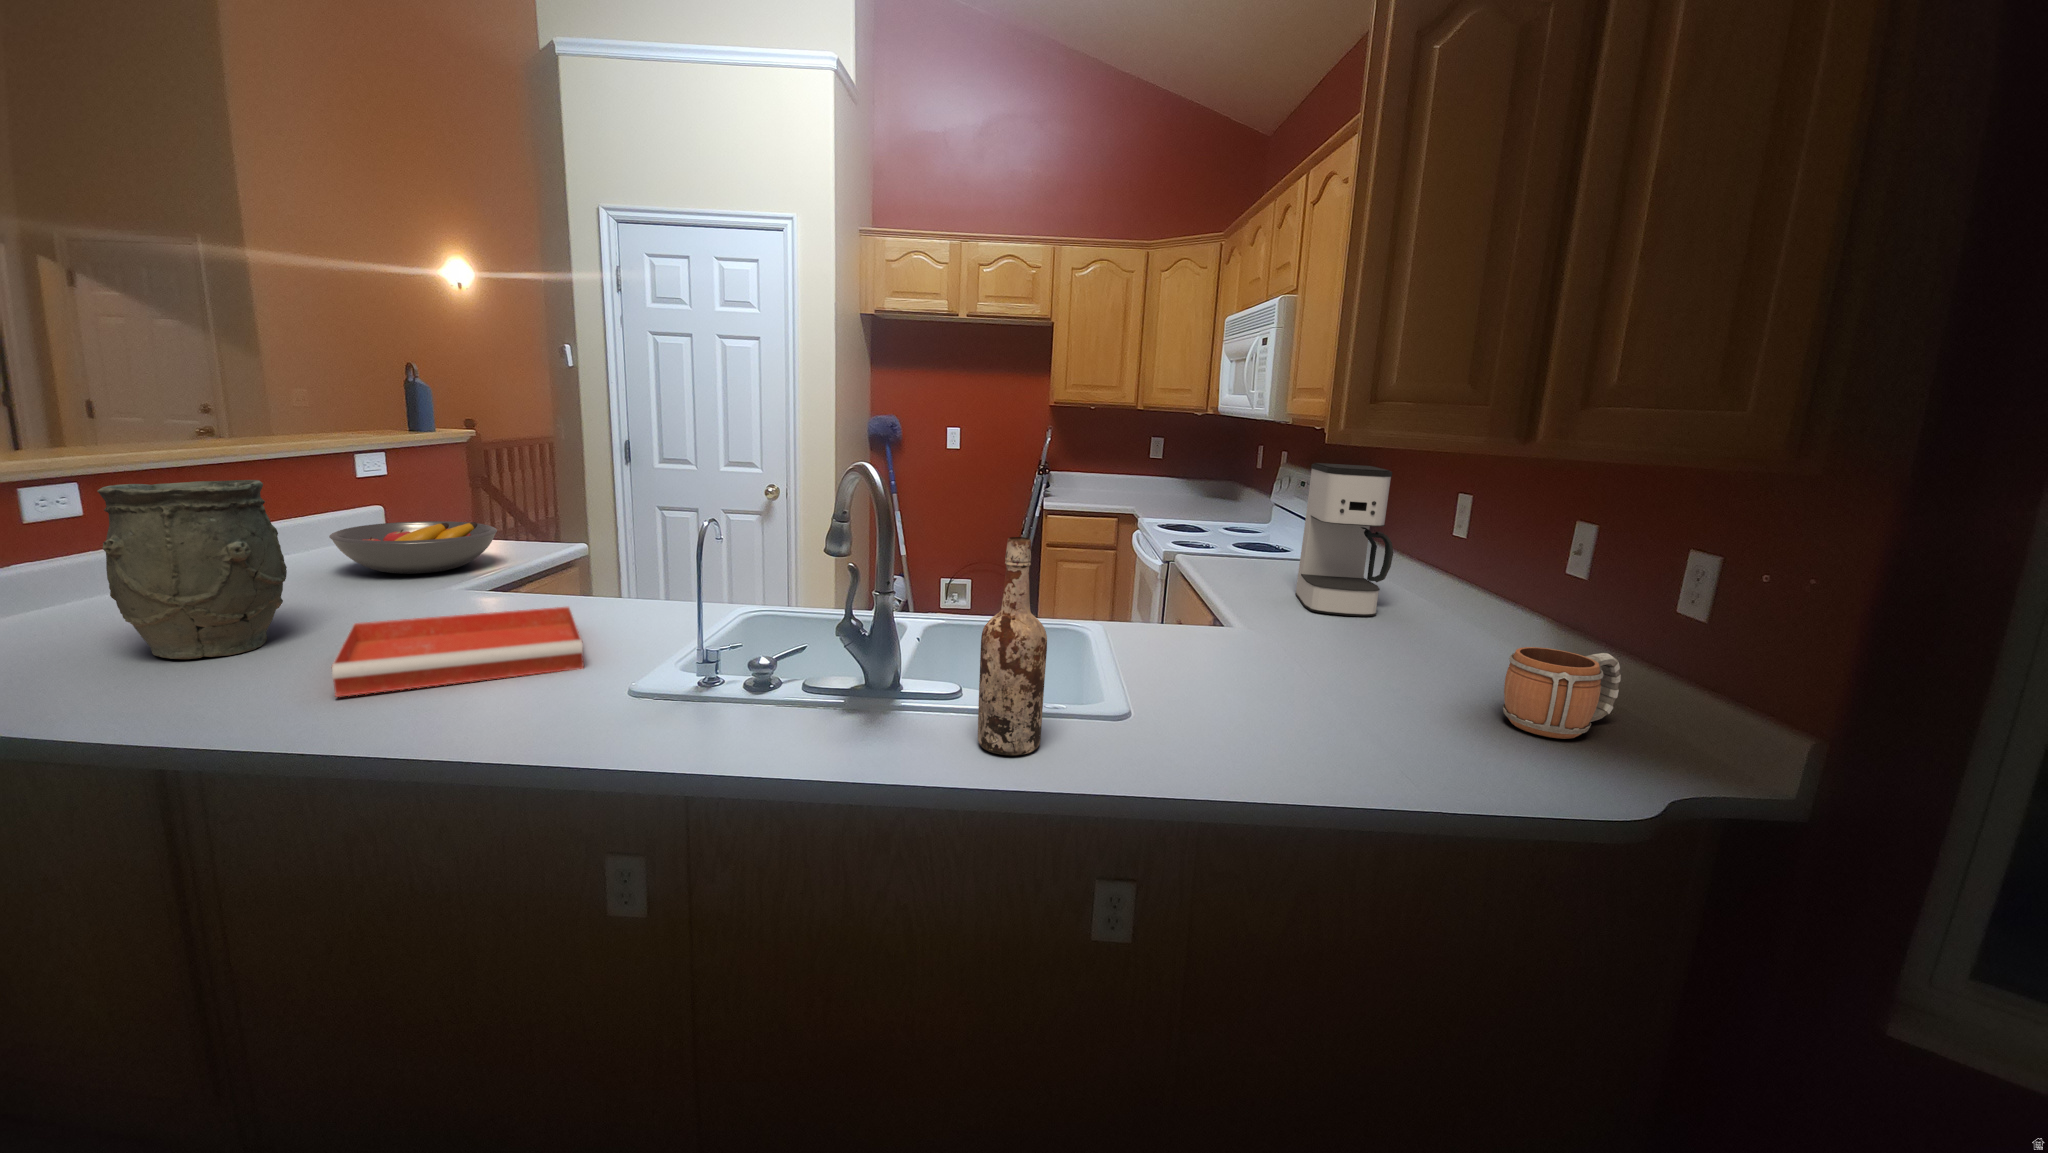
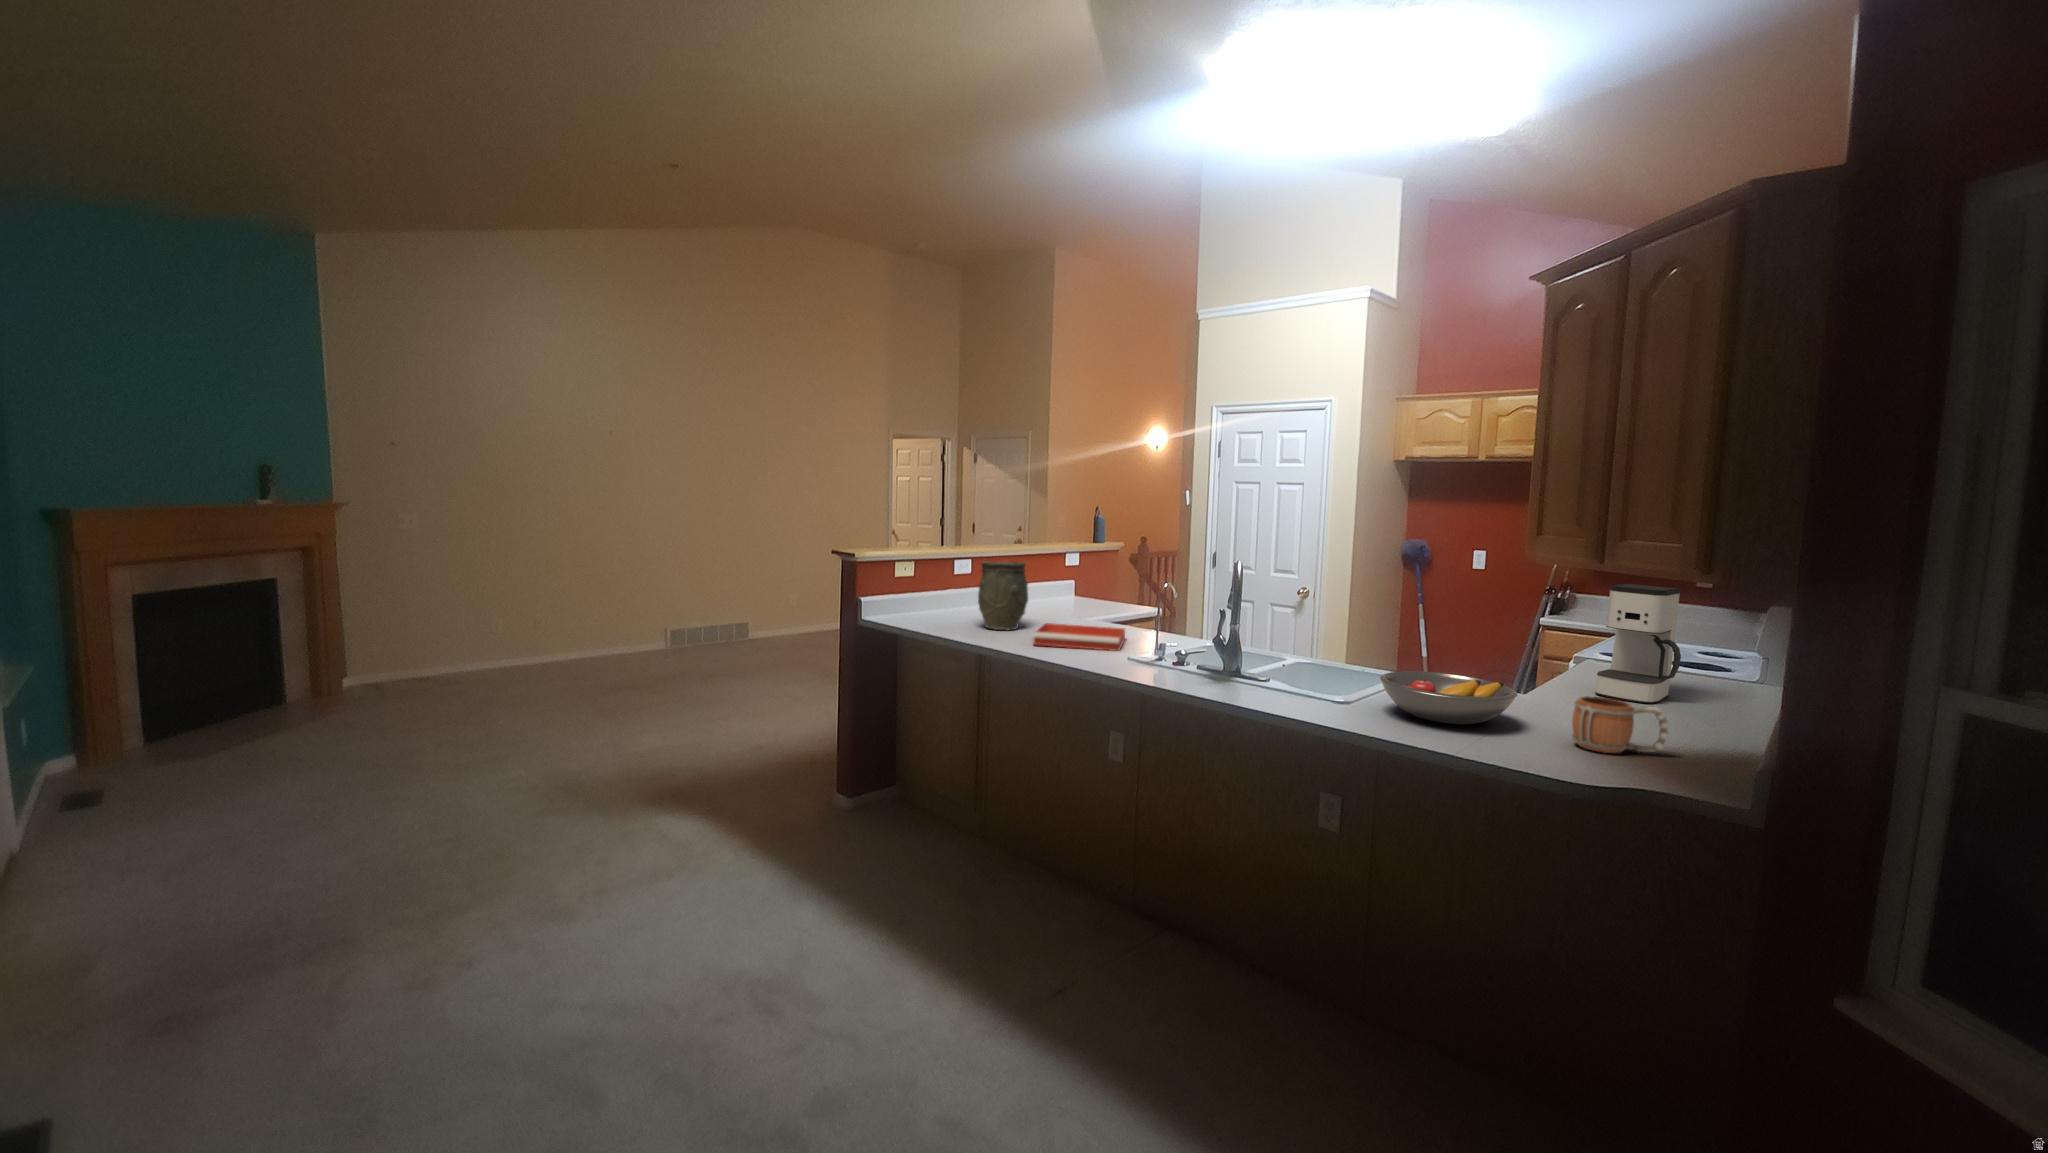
fruit bowl: present [329,521,497,574] -> present [1380,671,1518,724]
wine bottle: present [978,537,1047,755] -> none [1246,598,1281,698]

